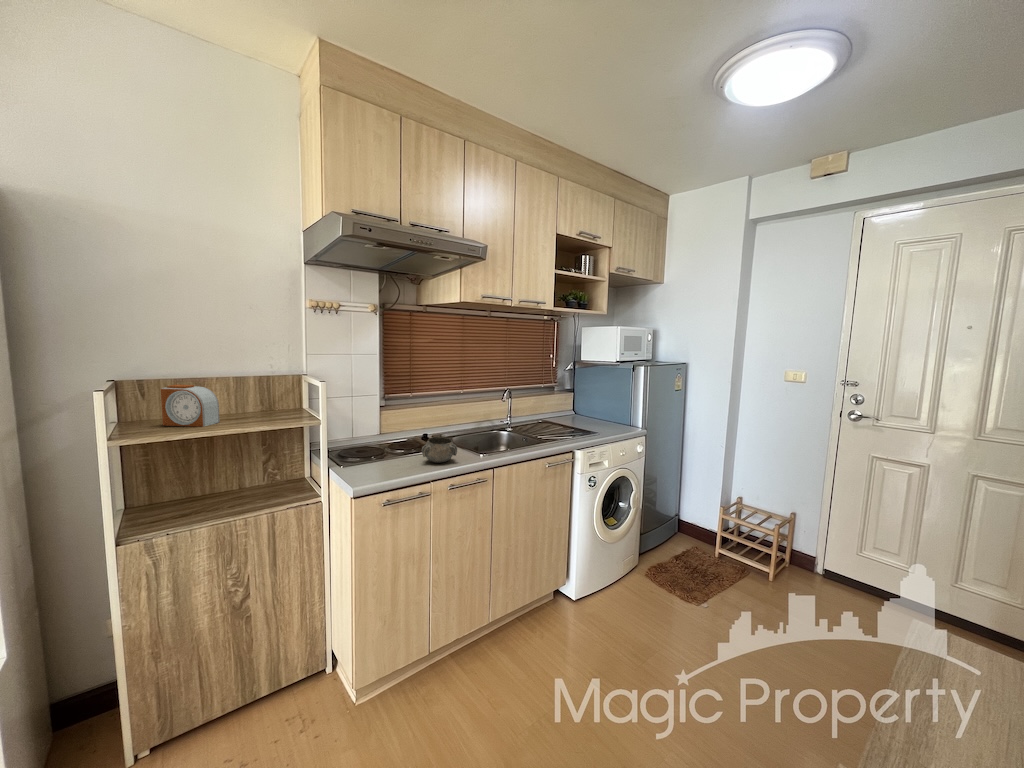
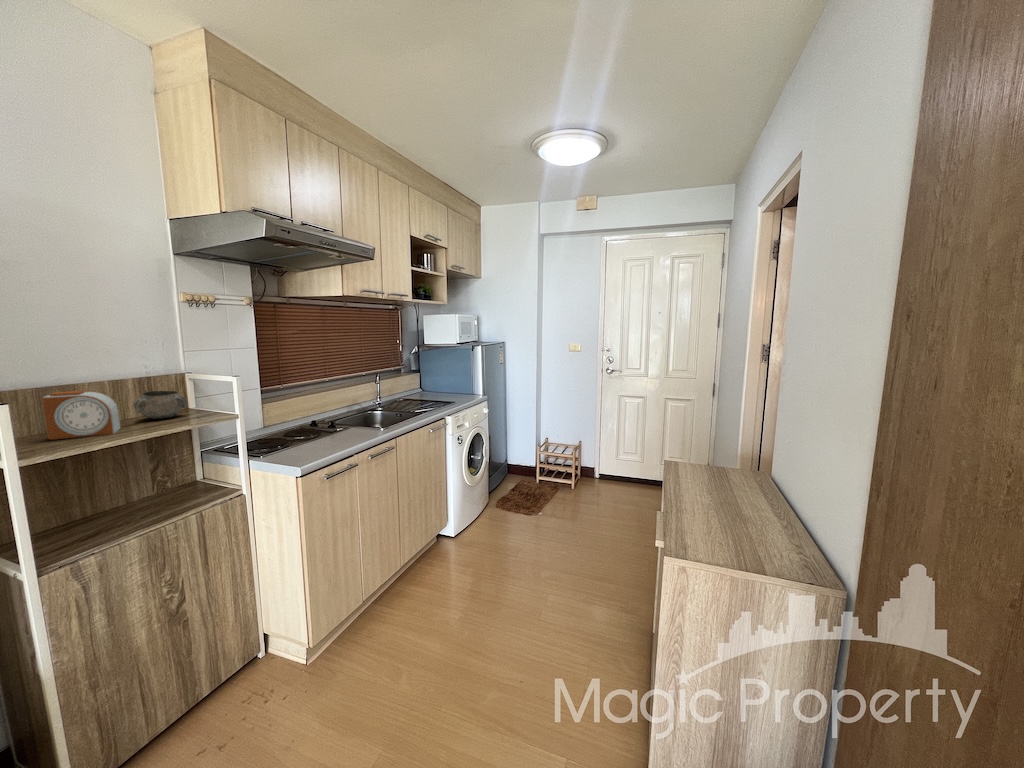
decorative bowl: present [422,437,457,463] -> present [133,391,187,419]

